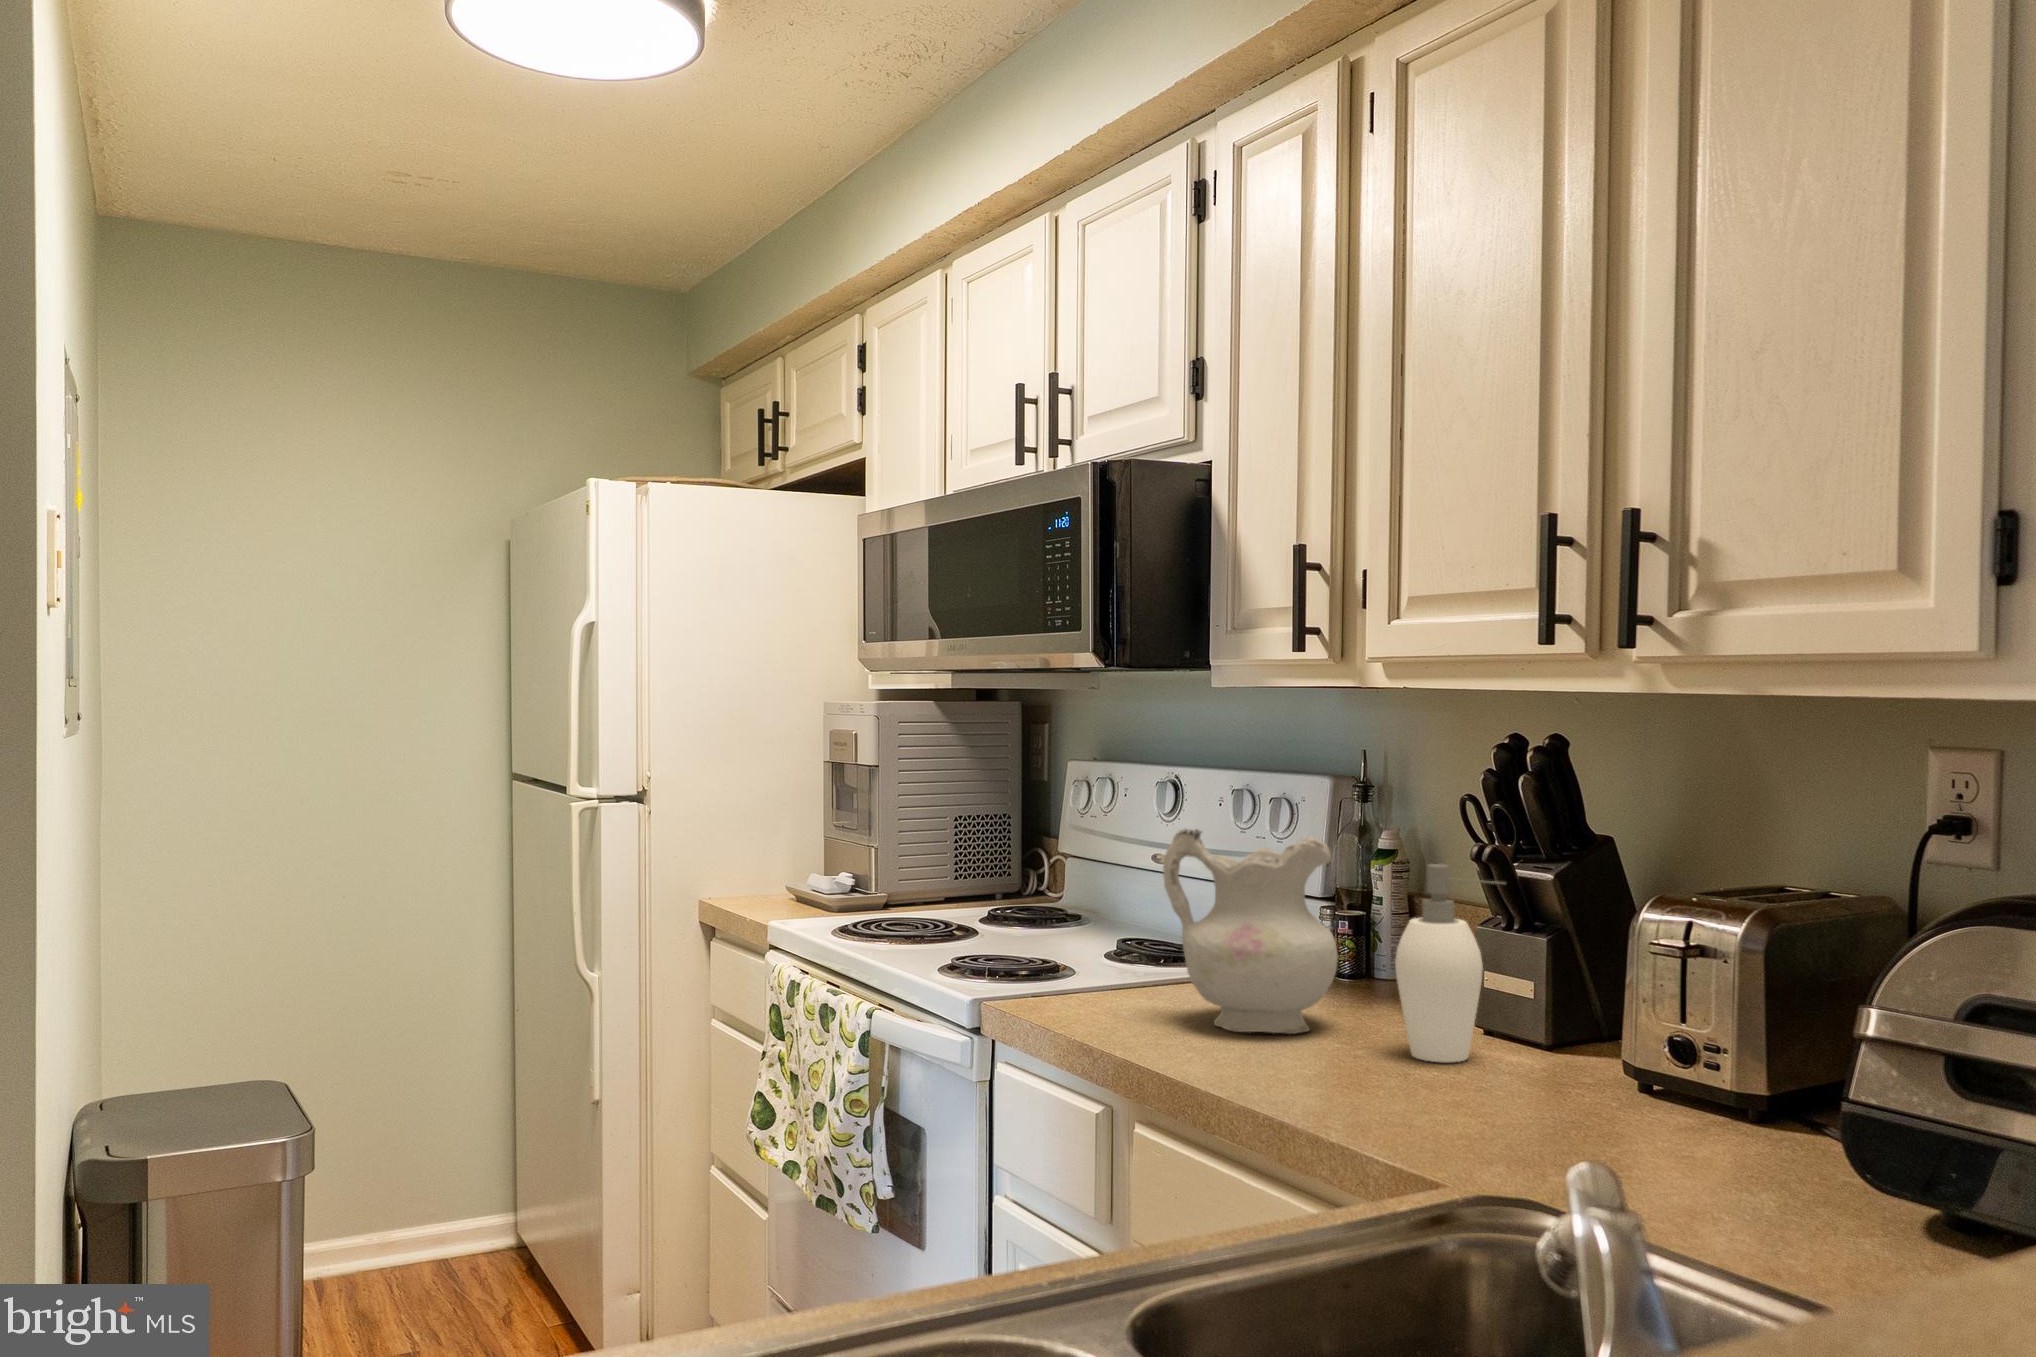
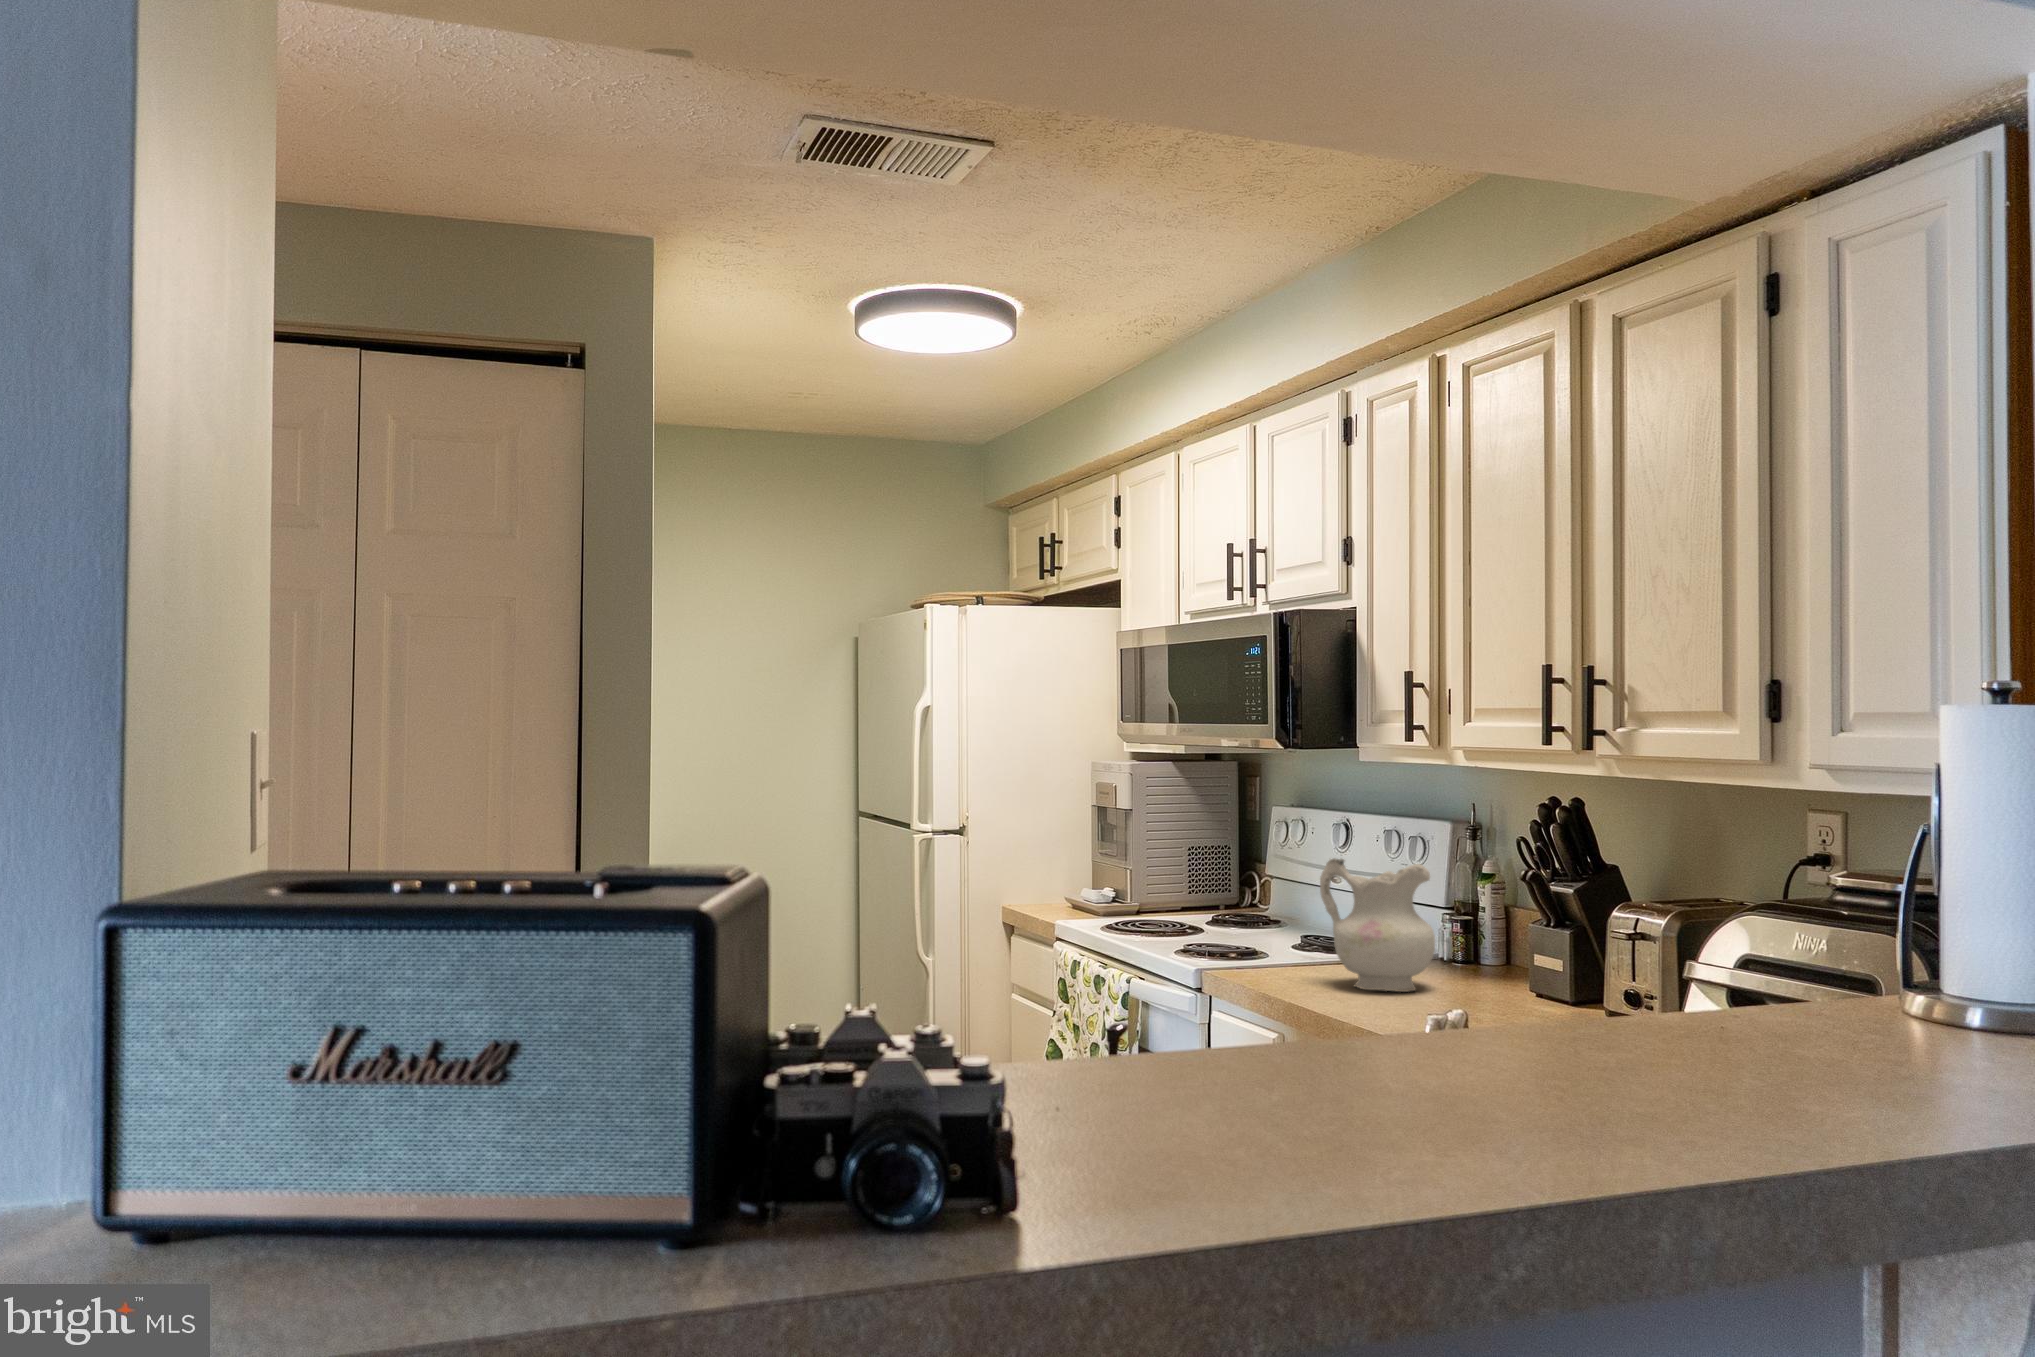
soap dispenser: present [1395,864,1505,1062] -> none [1465,882,1533,1009]

